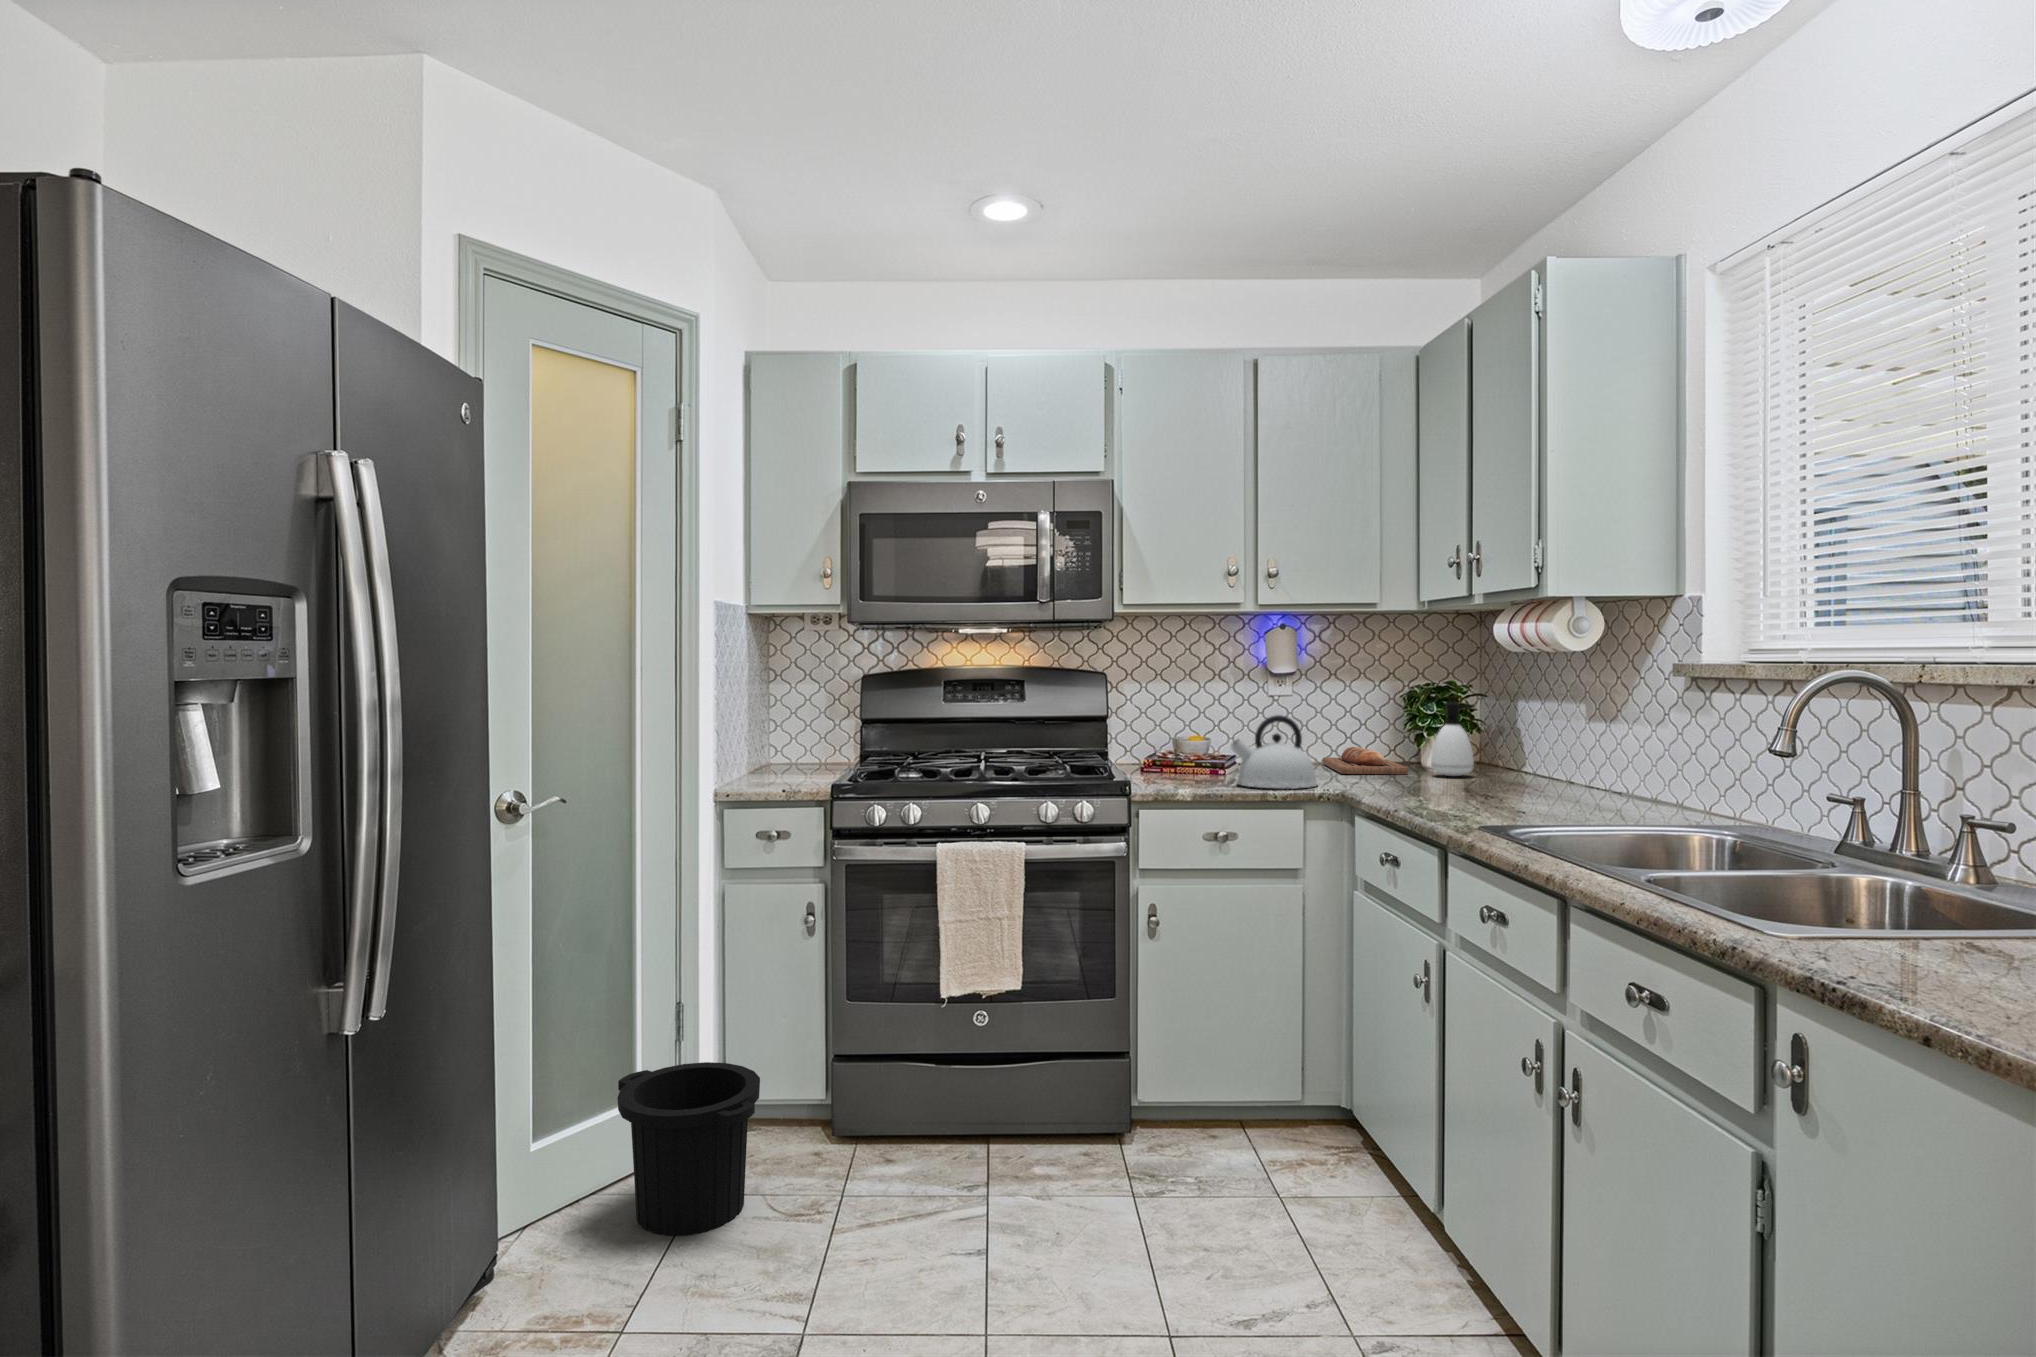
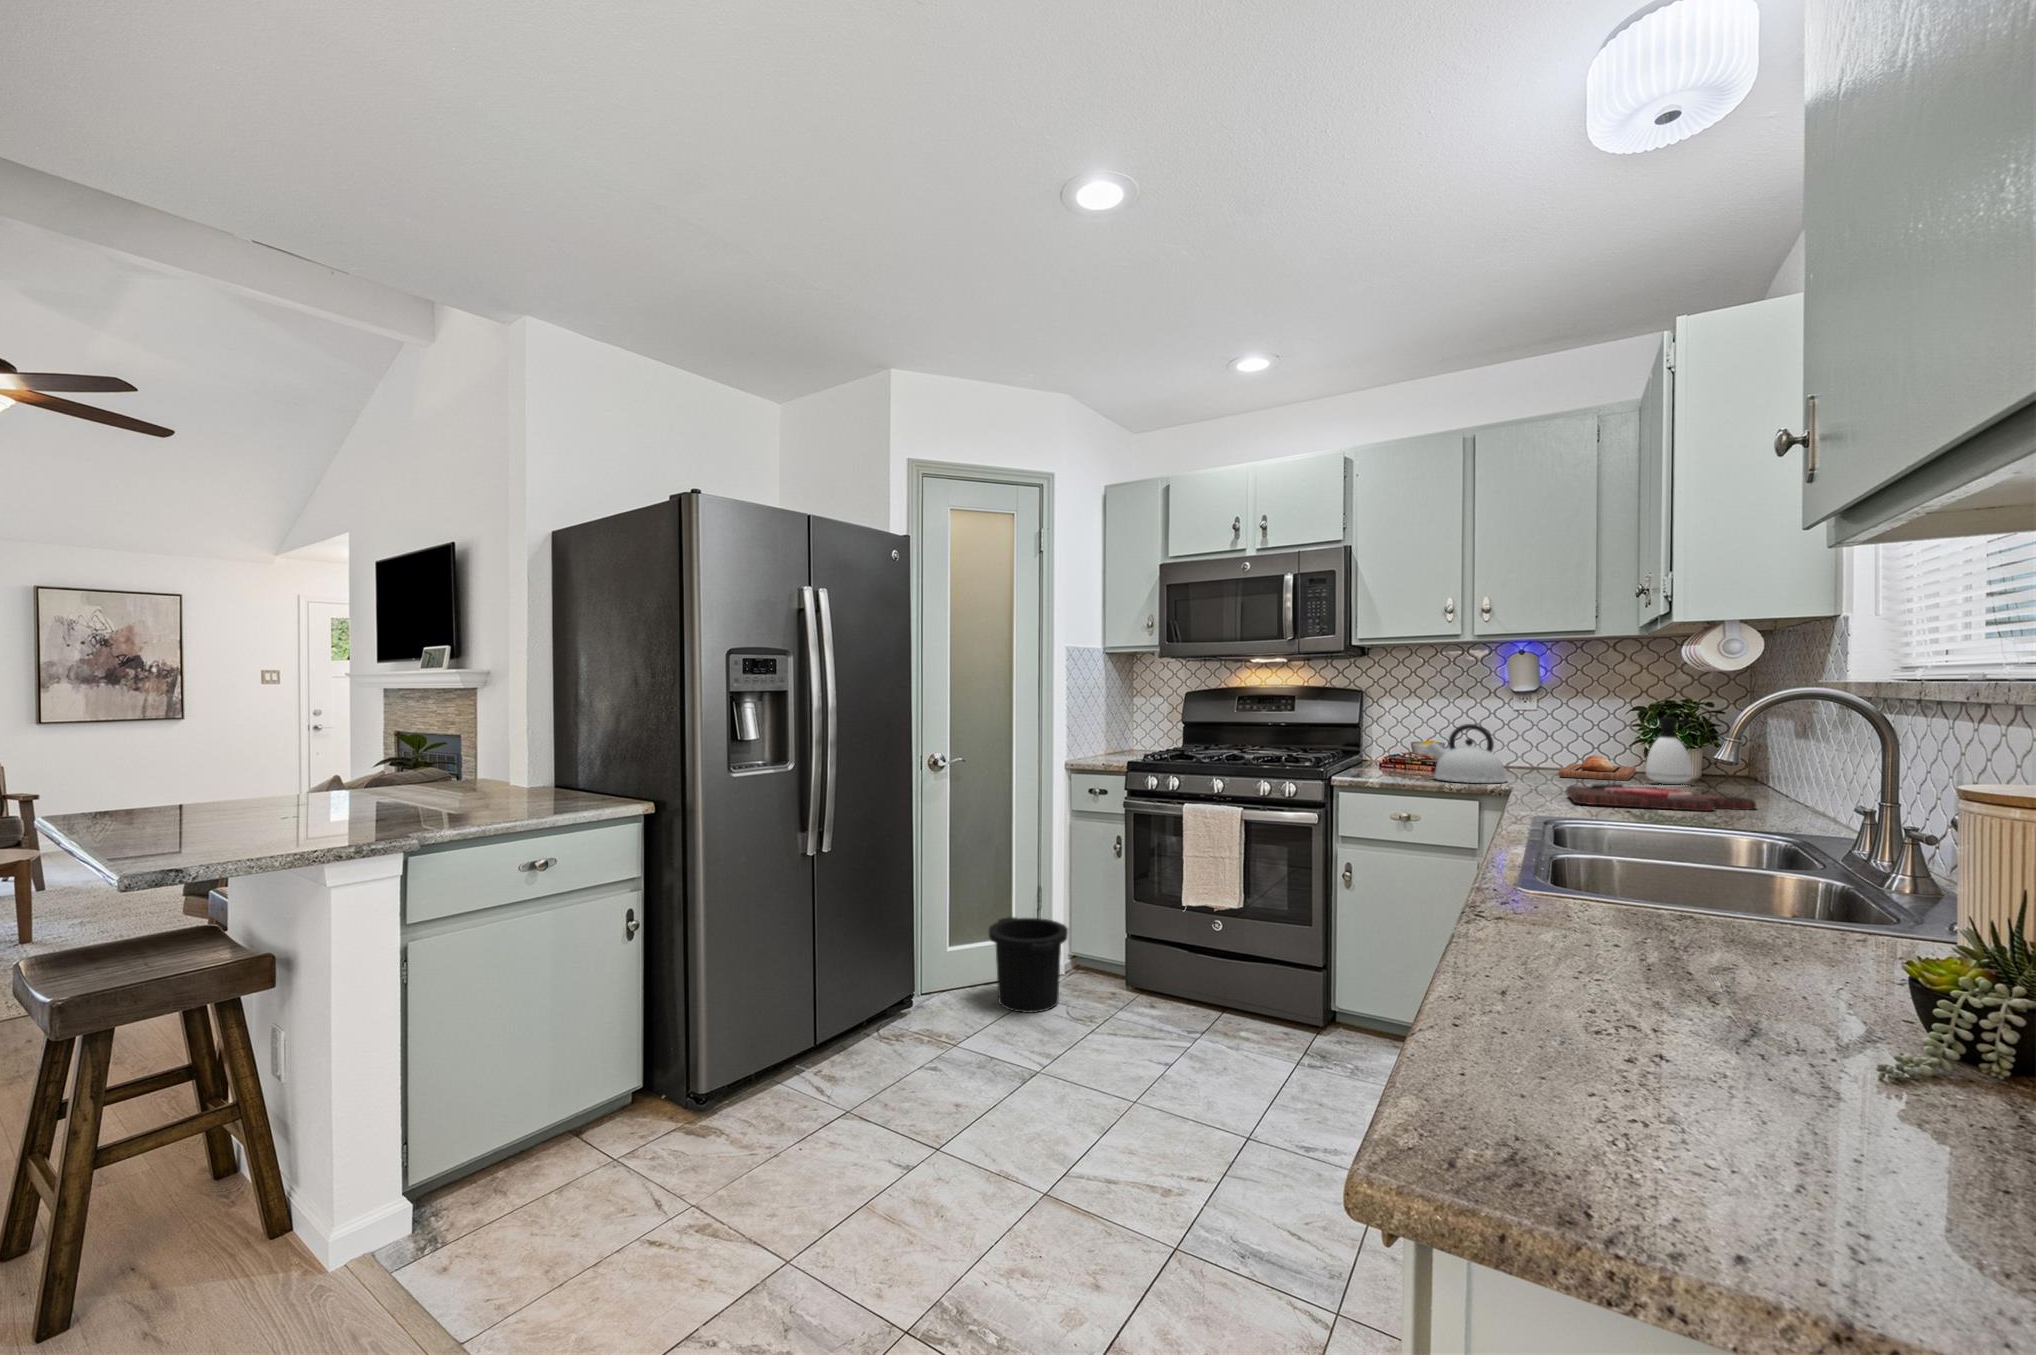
cutting board: none [1423,779,1601,808] -> present [1566,784,1756,811]

